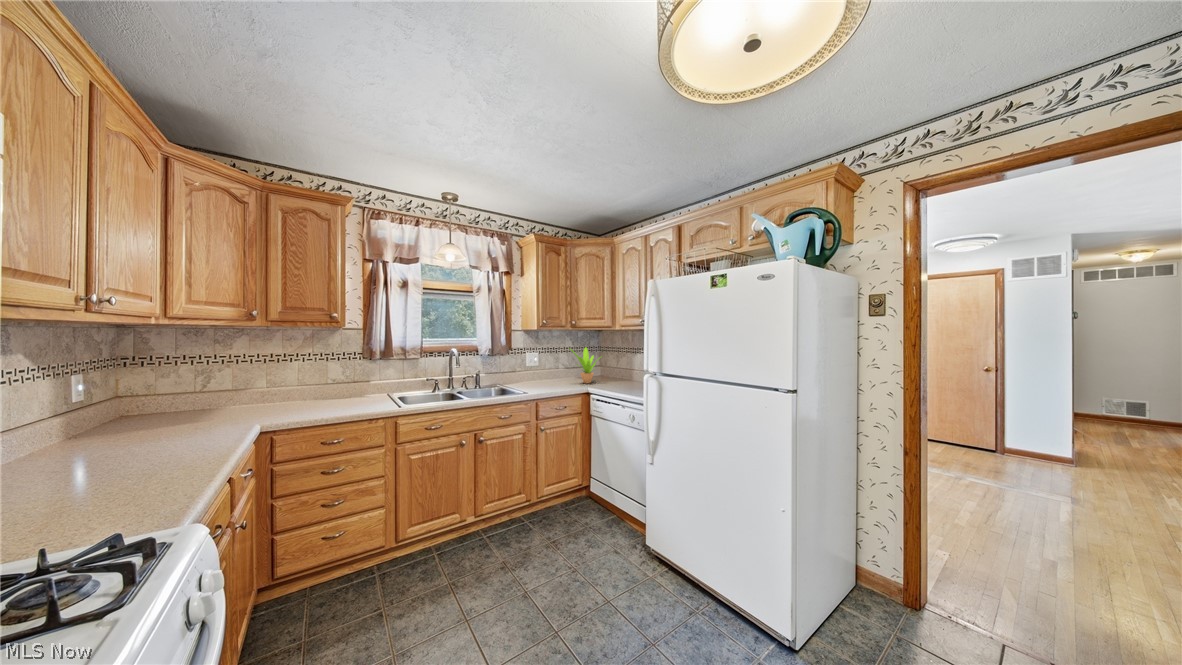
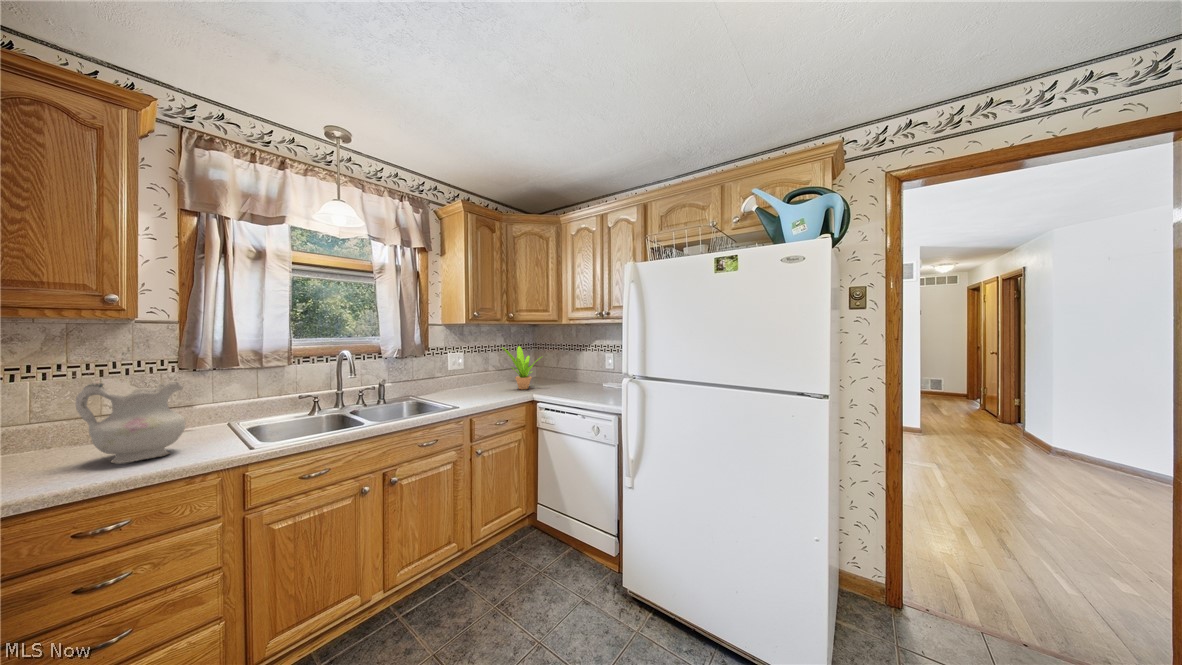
ceramic pitcher: none [321,365,367,410] -> present [76,381,185,463]

